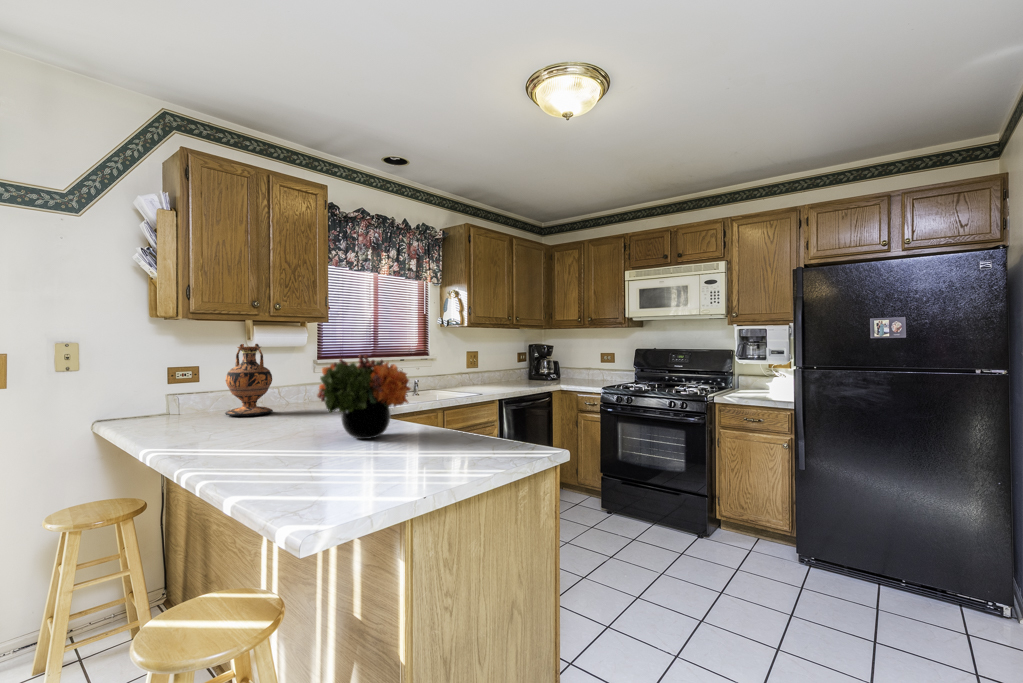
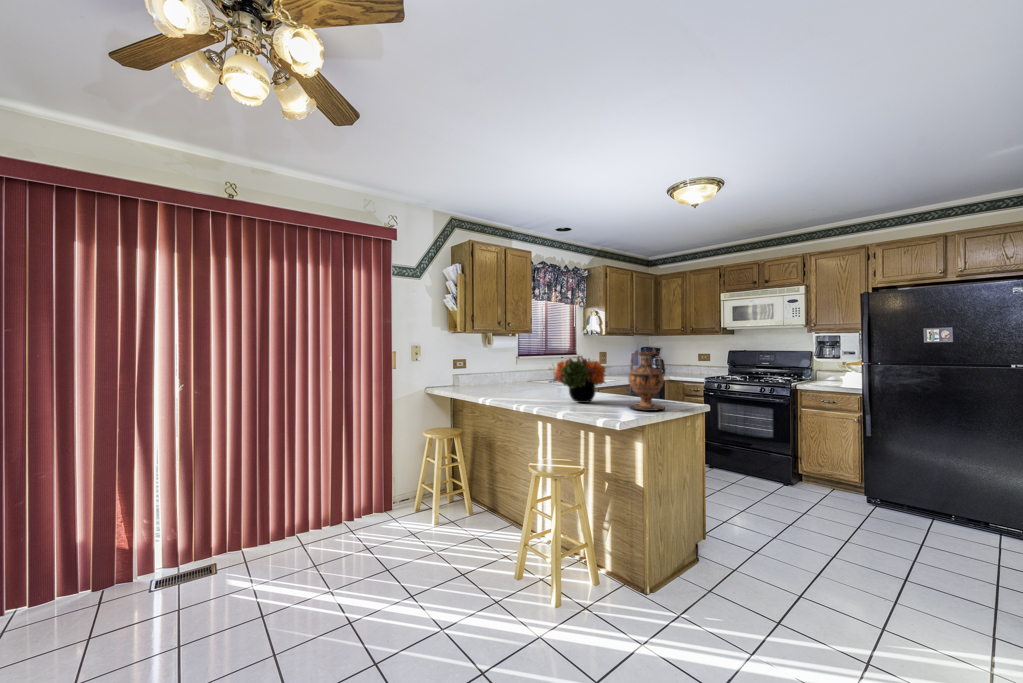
vase: present [225,344,273,416] -> present [629,350,664,411]

